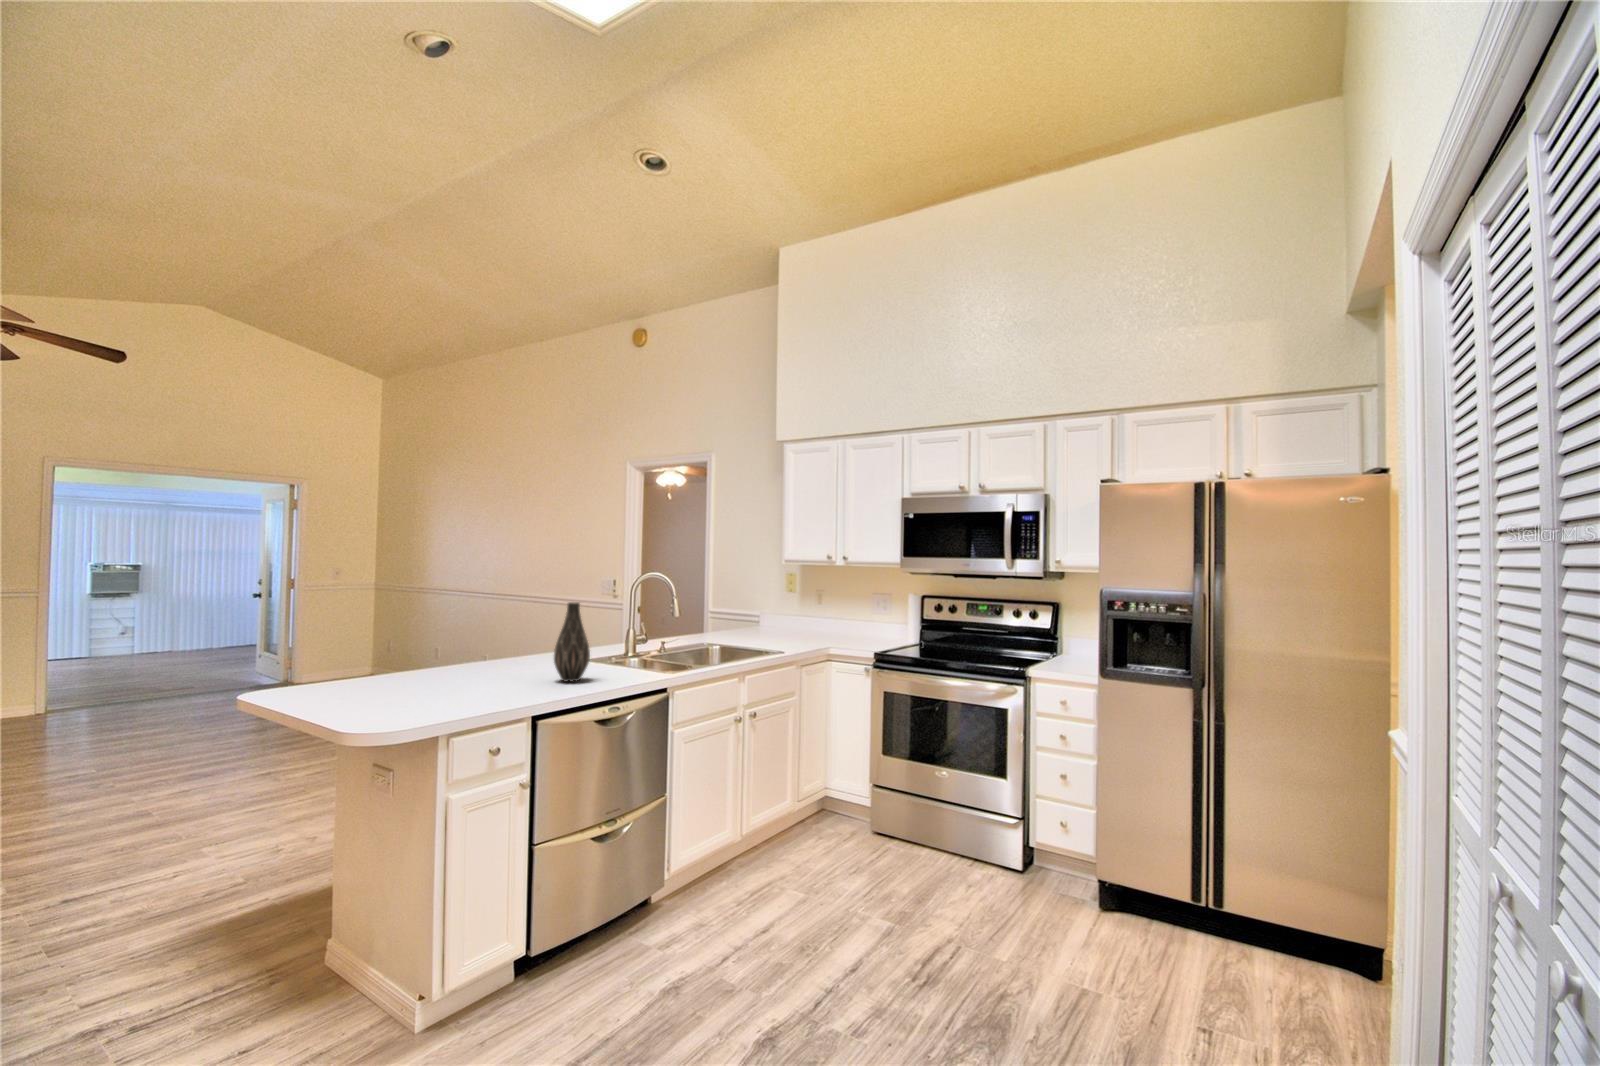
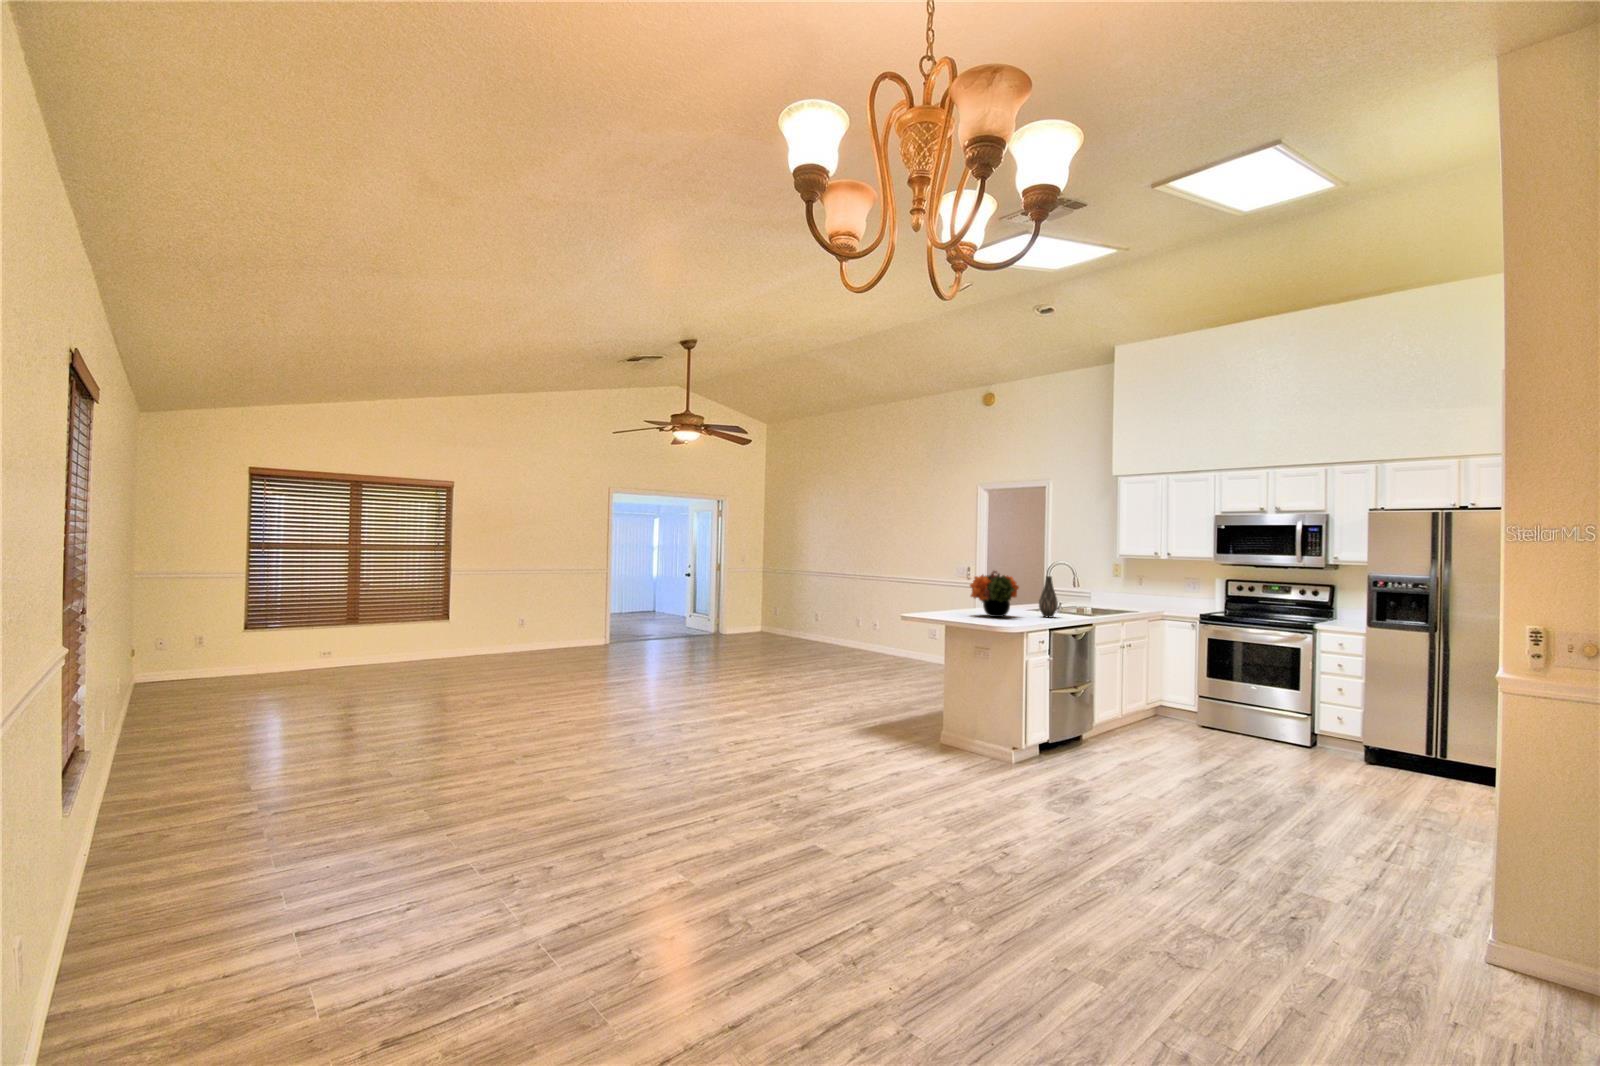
flower arrangement: none [387,594,504,689] -> present [970,571,1019,617]

